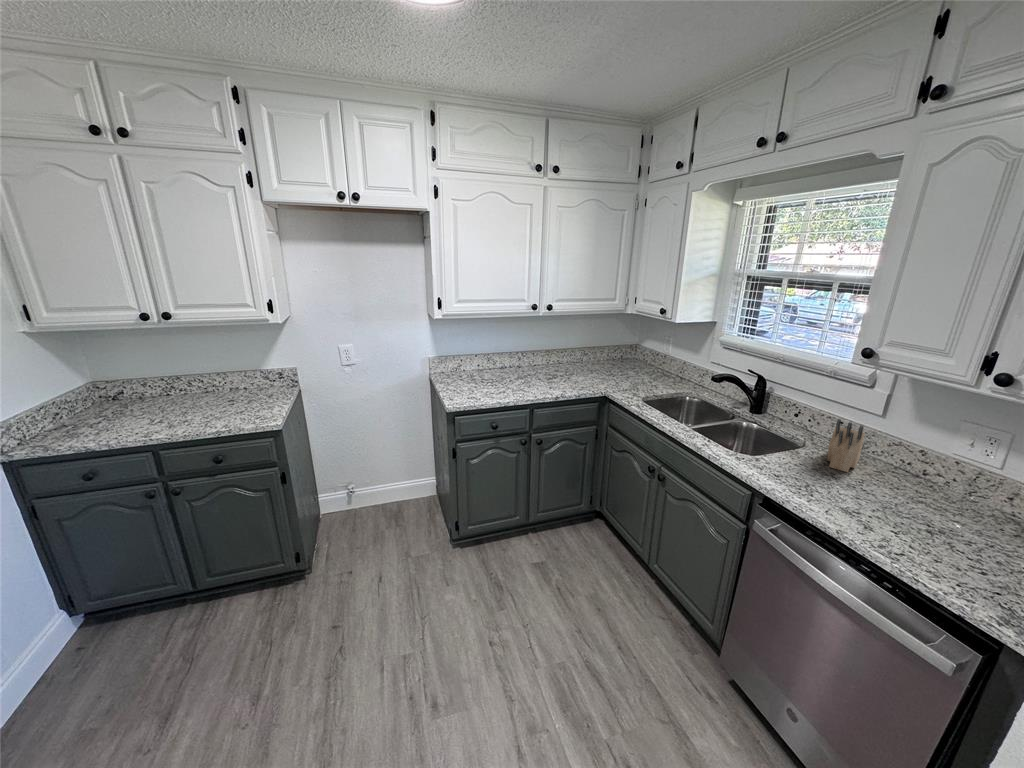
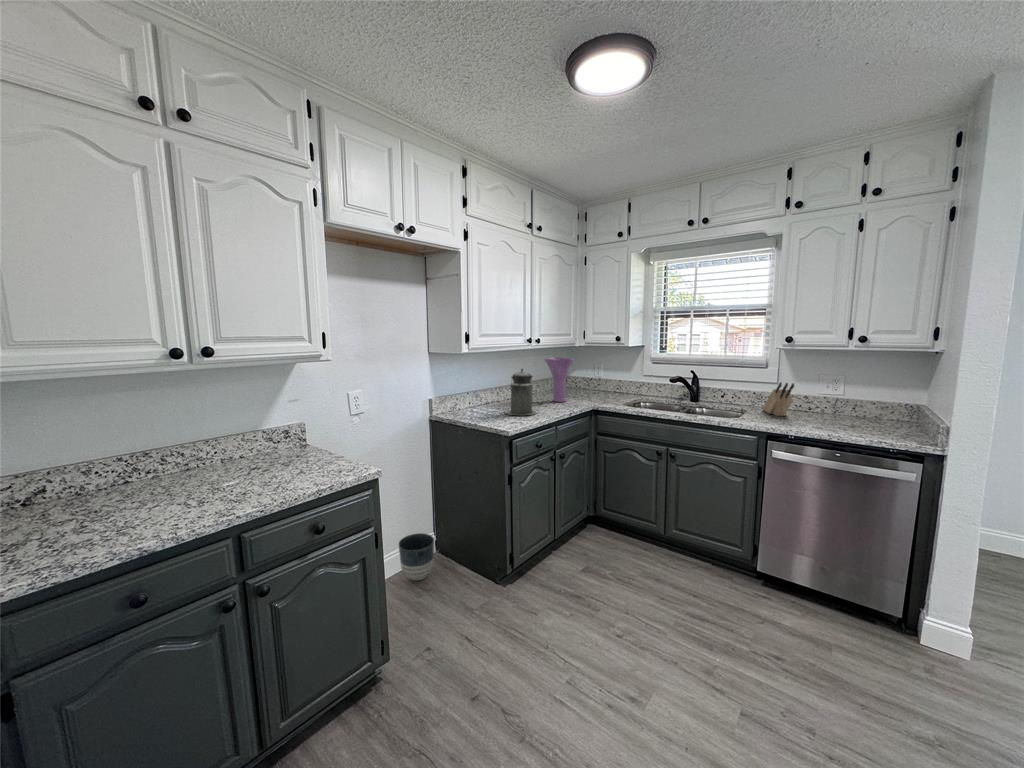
vase: none [568,327,601,380] -> present [545,358,574,402]
canister: none [490,340,523,391] -> present [505,369,536,415]
planter: none [390,473,421,512] -> present [399,533,434,580]

